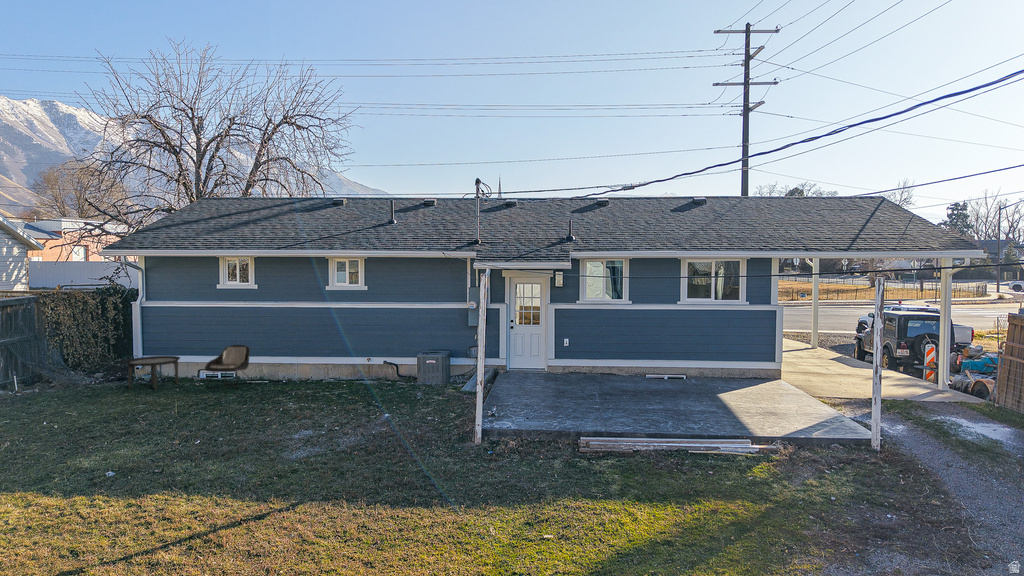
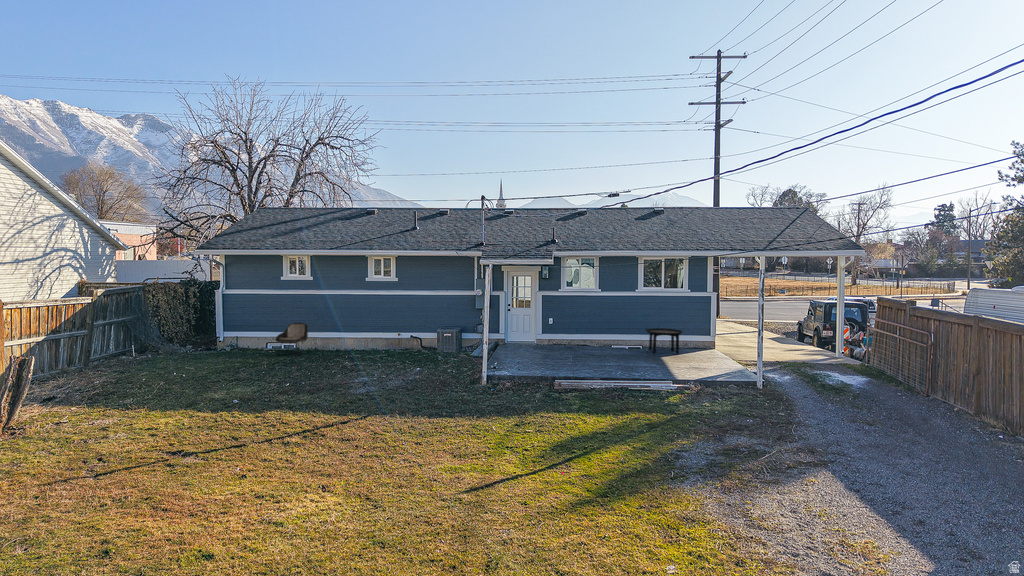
round table: present [126,356,180,390] -> present [646,328,683,354]

